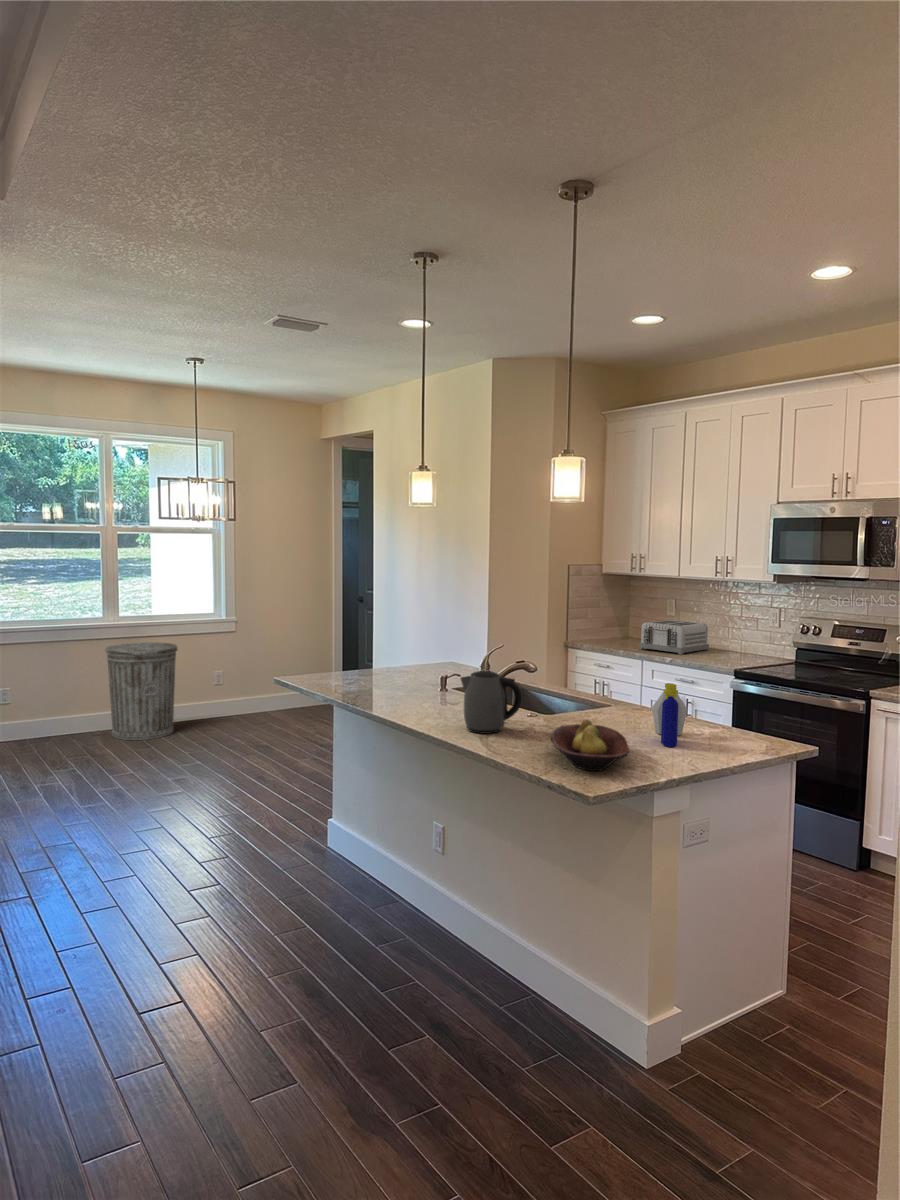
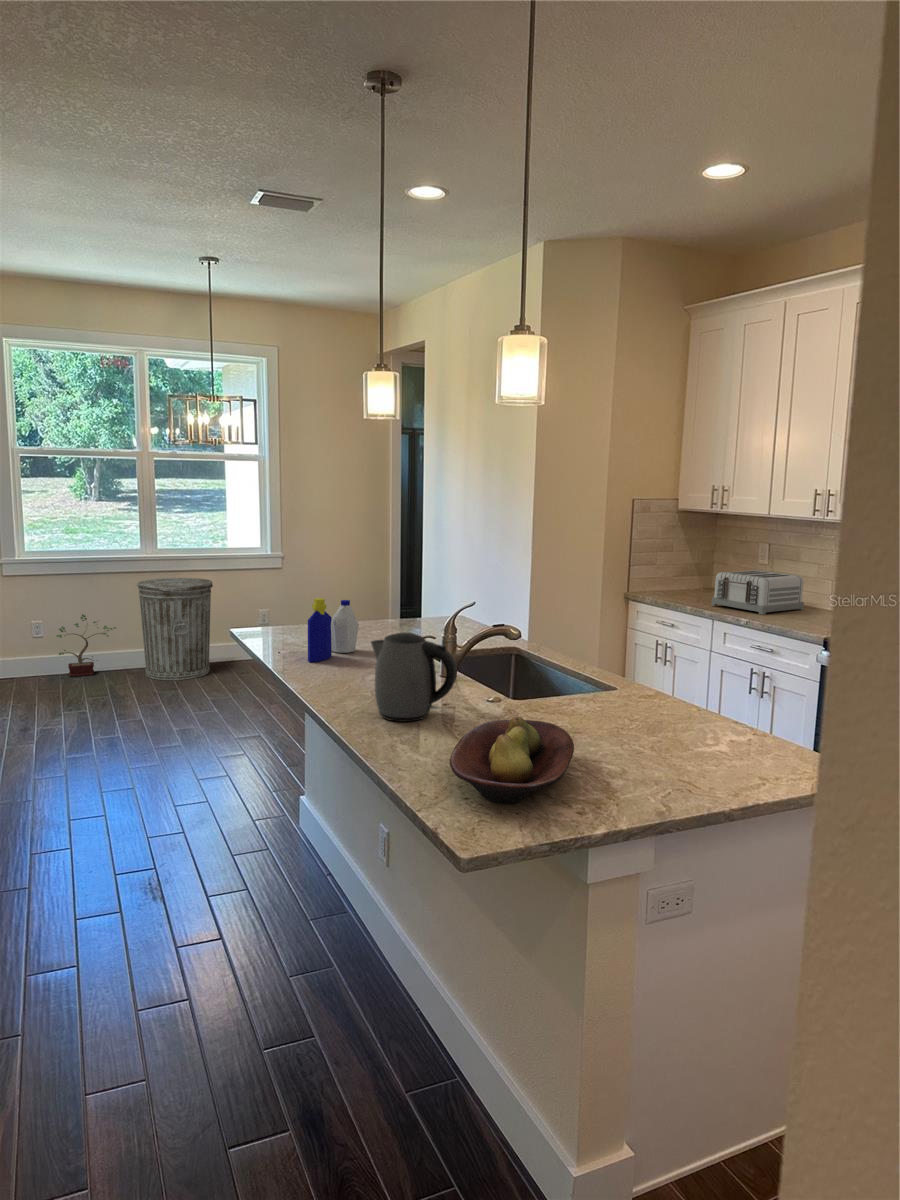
potted plant: none [23,680,84,741] -> present [56,614,116,676]
bottle: present [652,683,687,747] -> present [308,598,359,662]

